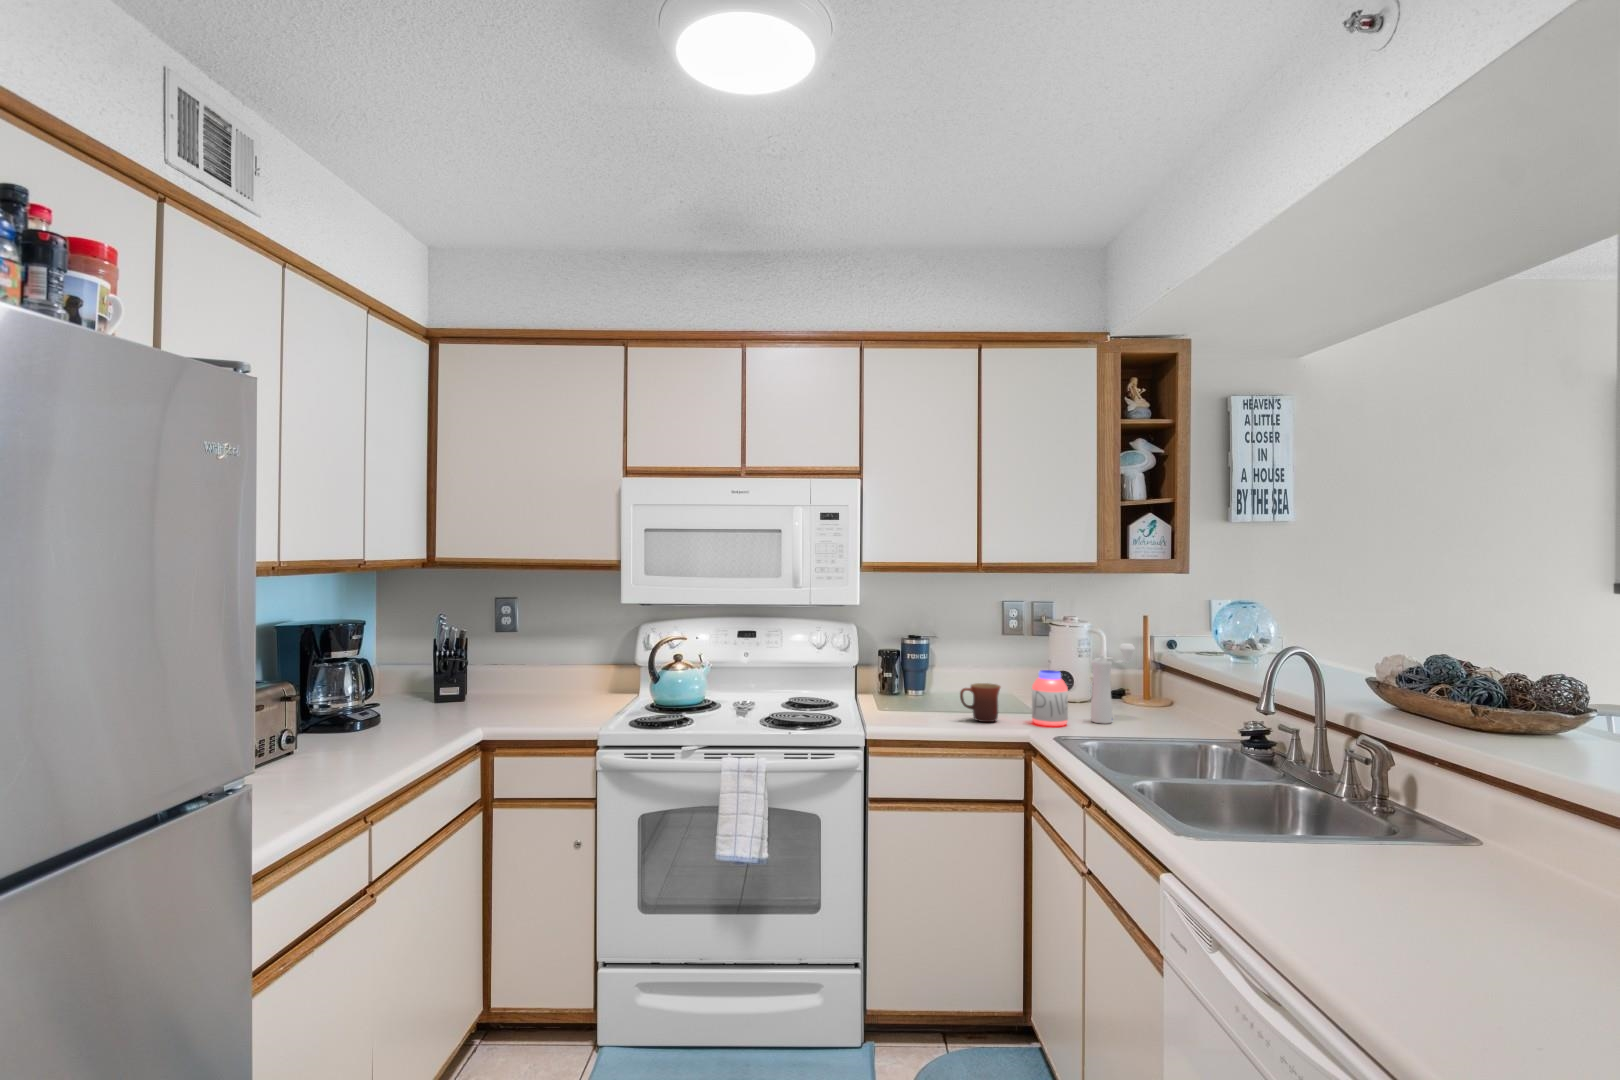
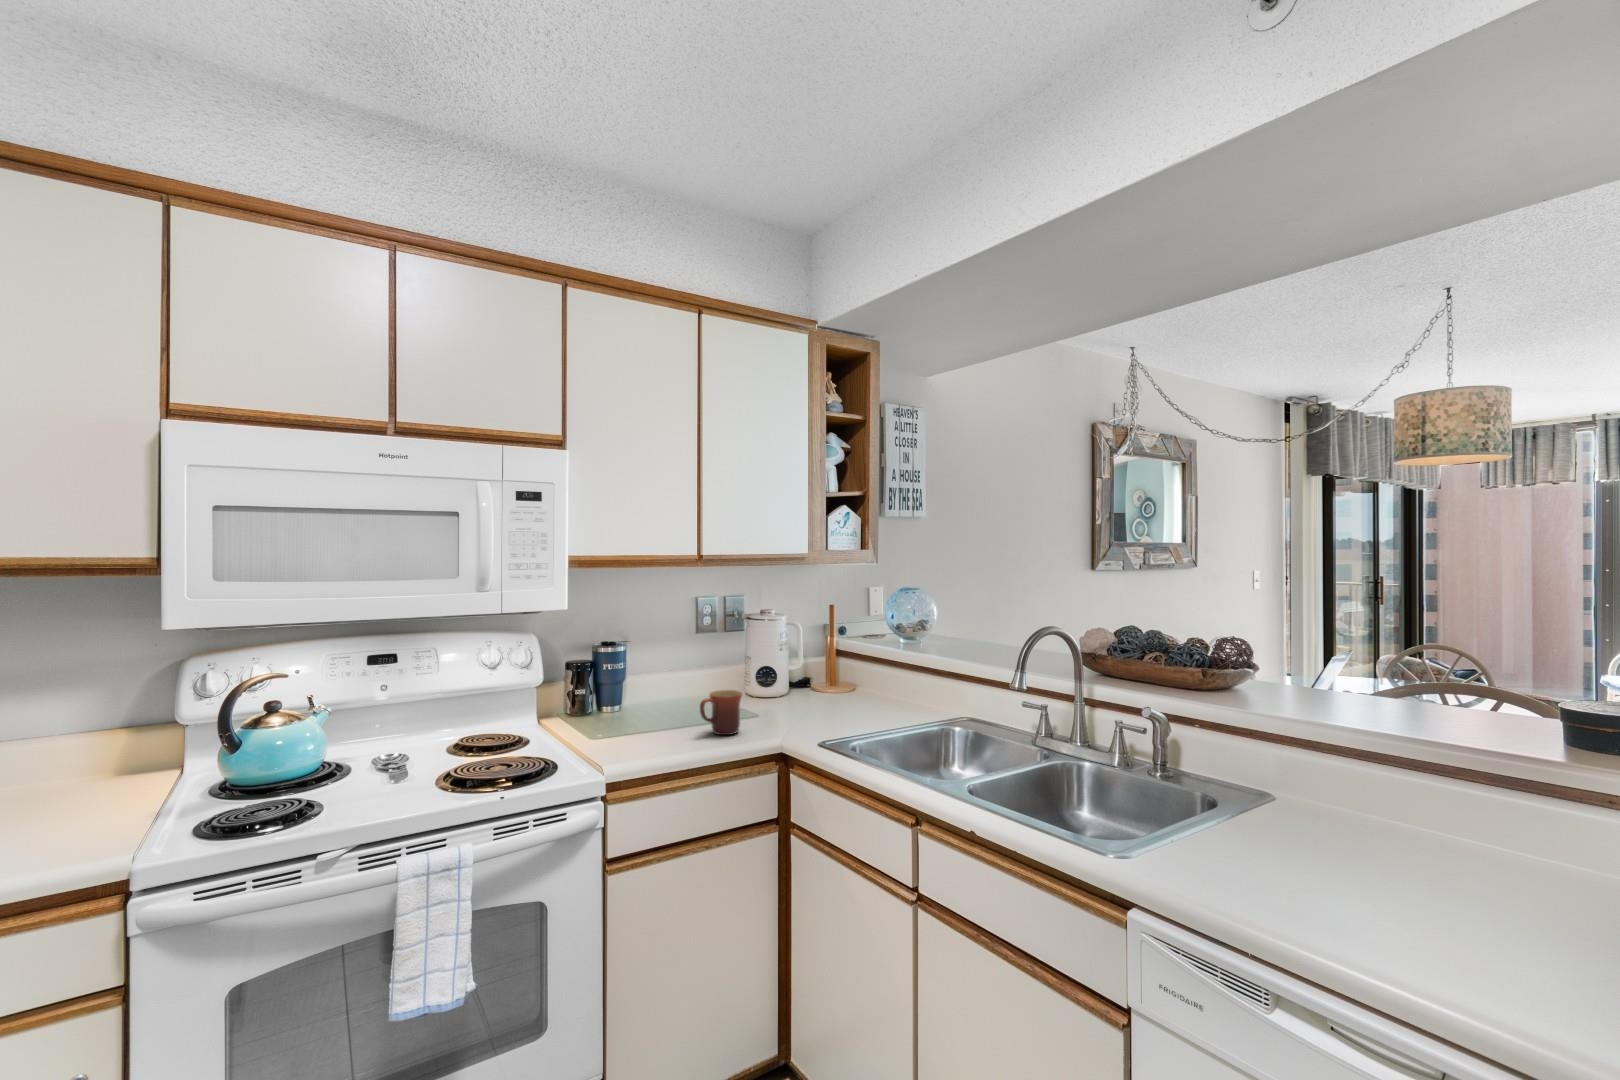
pepper mill: present [1091,644,1135,724] -> none [821,634,852,718]
jar: present [1032,670,1068,726] -> none [772,669,809,730]

